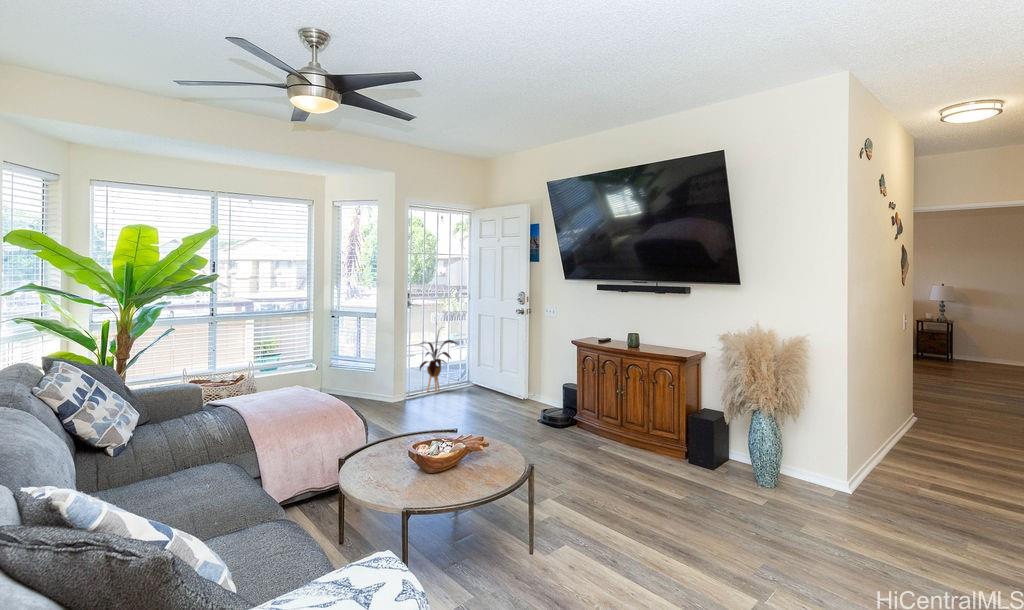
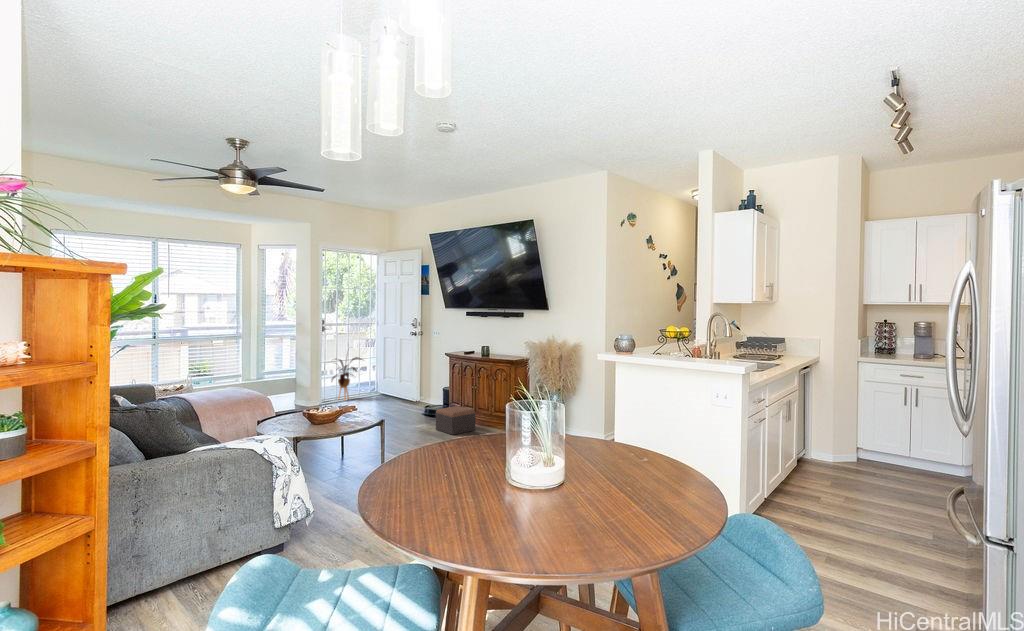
footstool: none [570,416,625,460] -> present [436,406,475,435]

